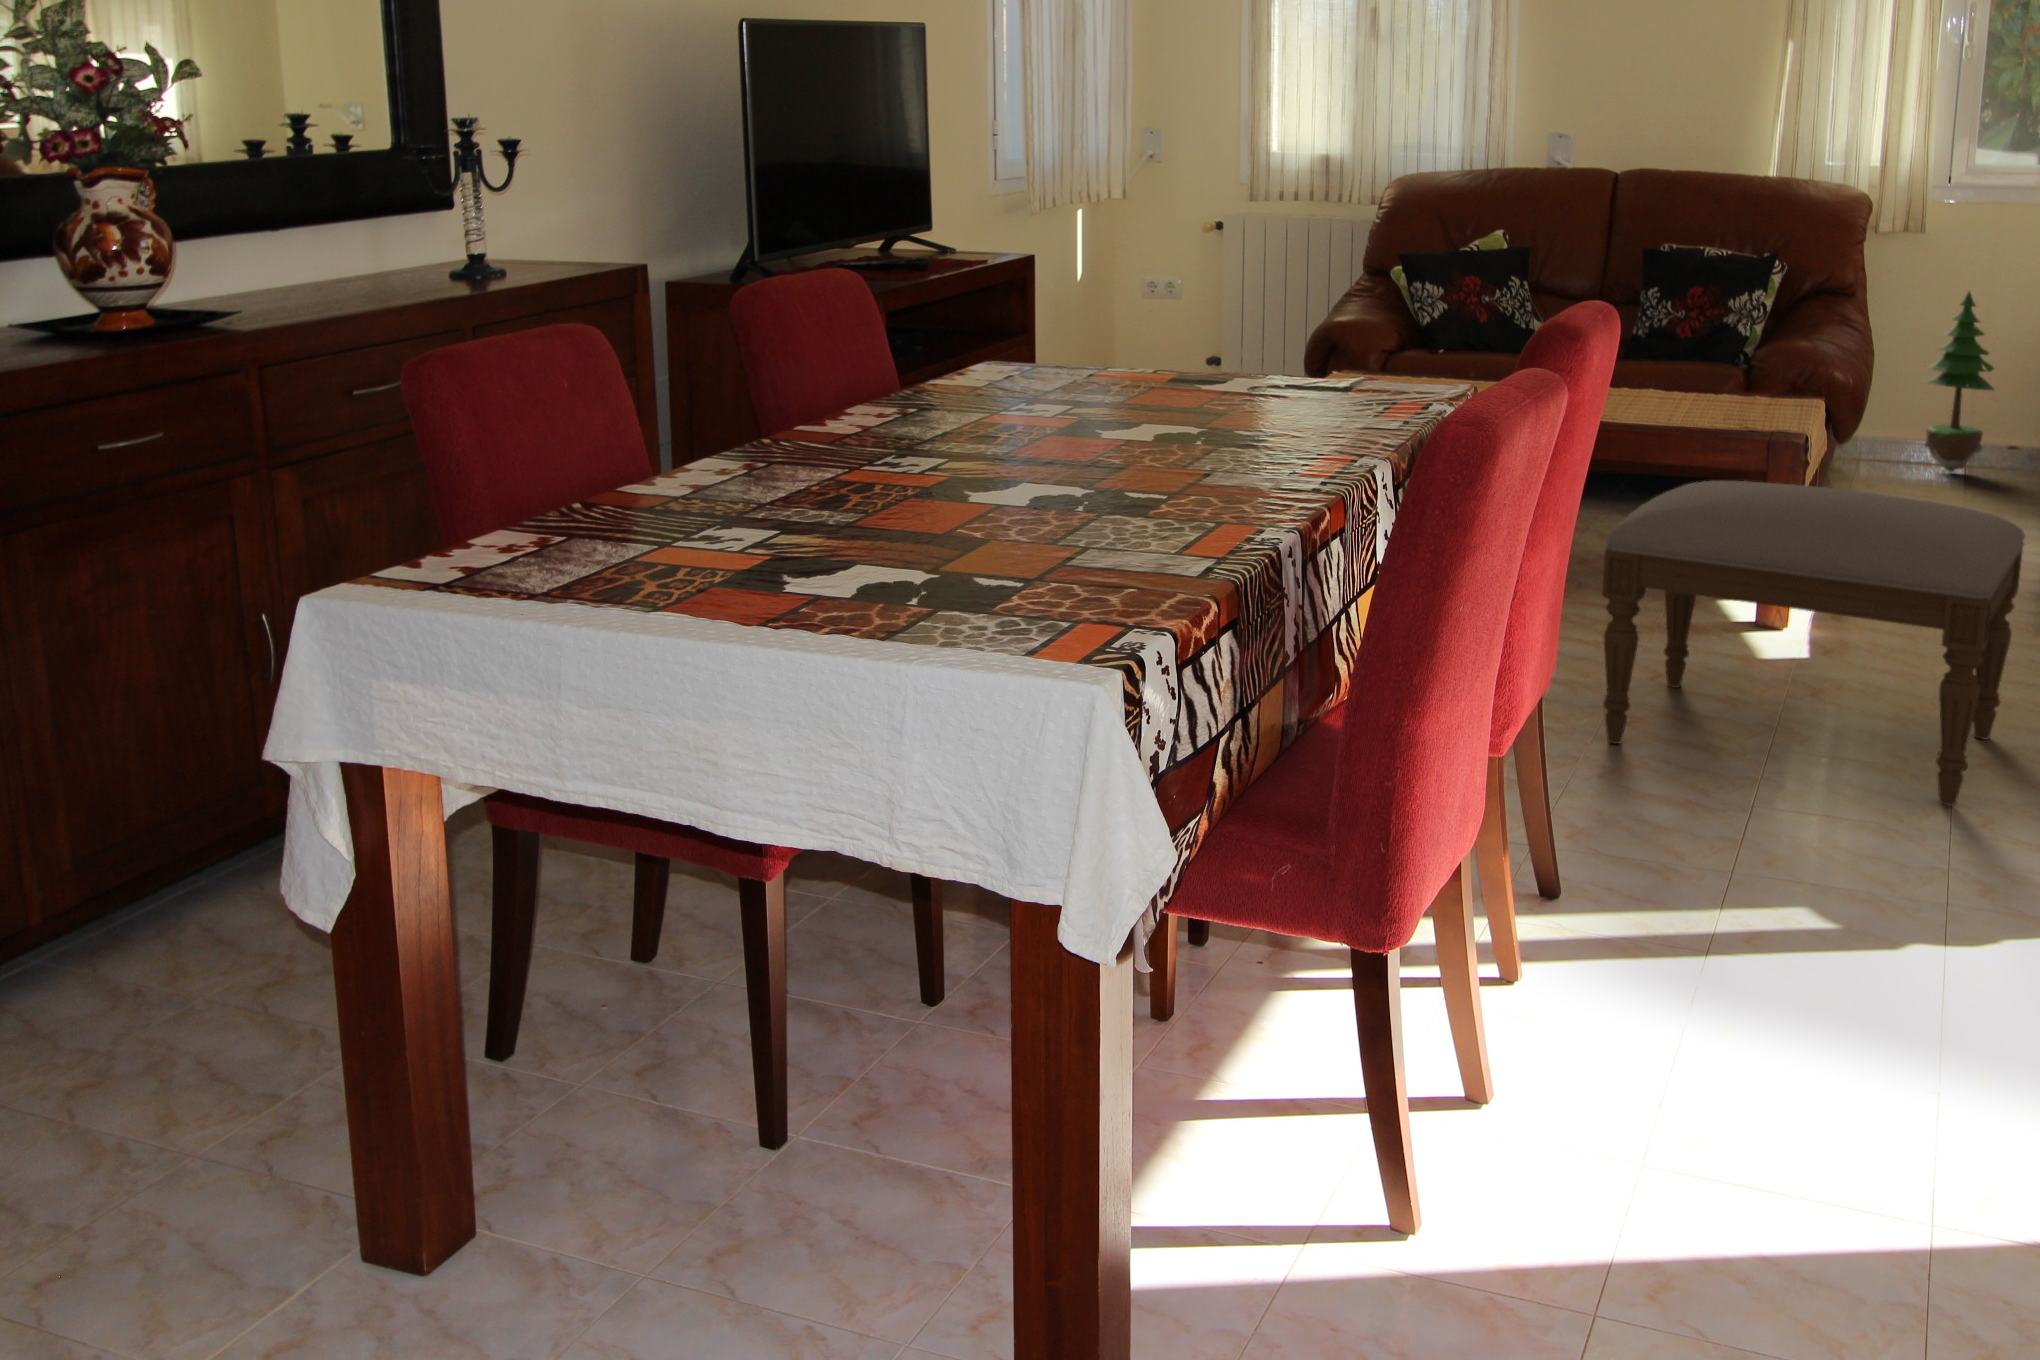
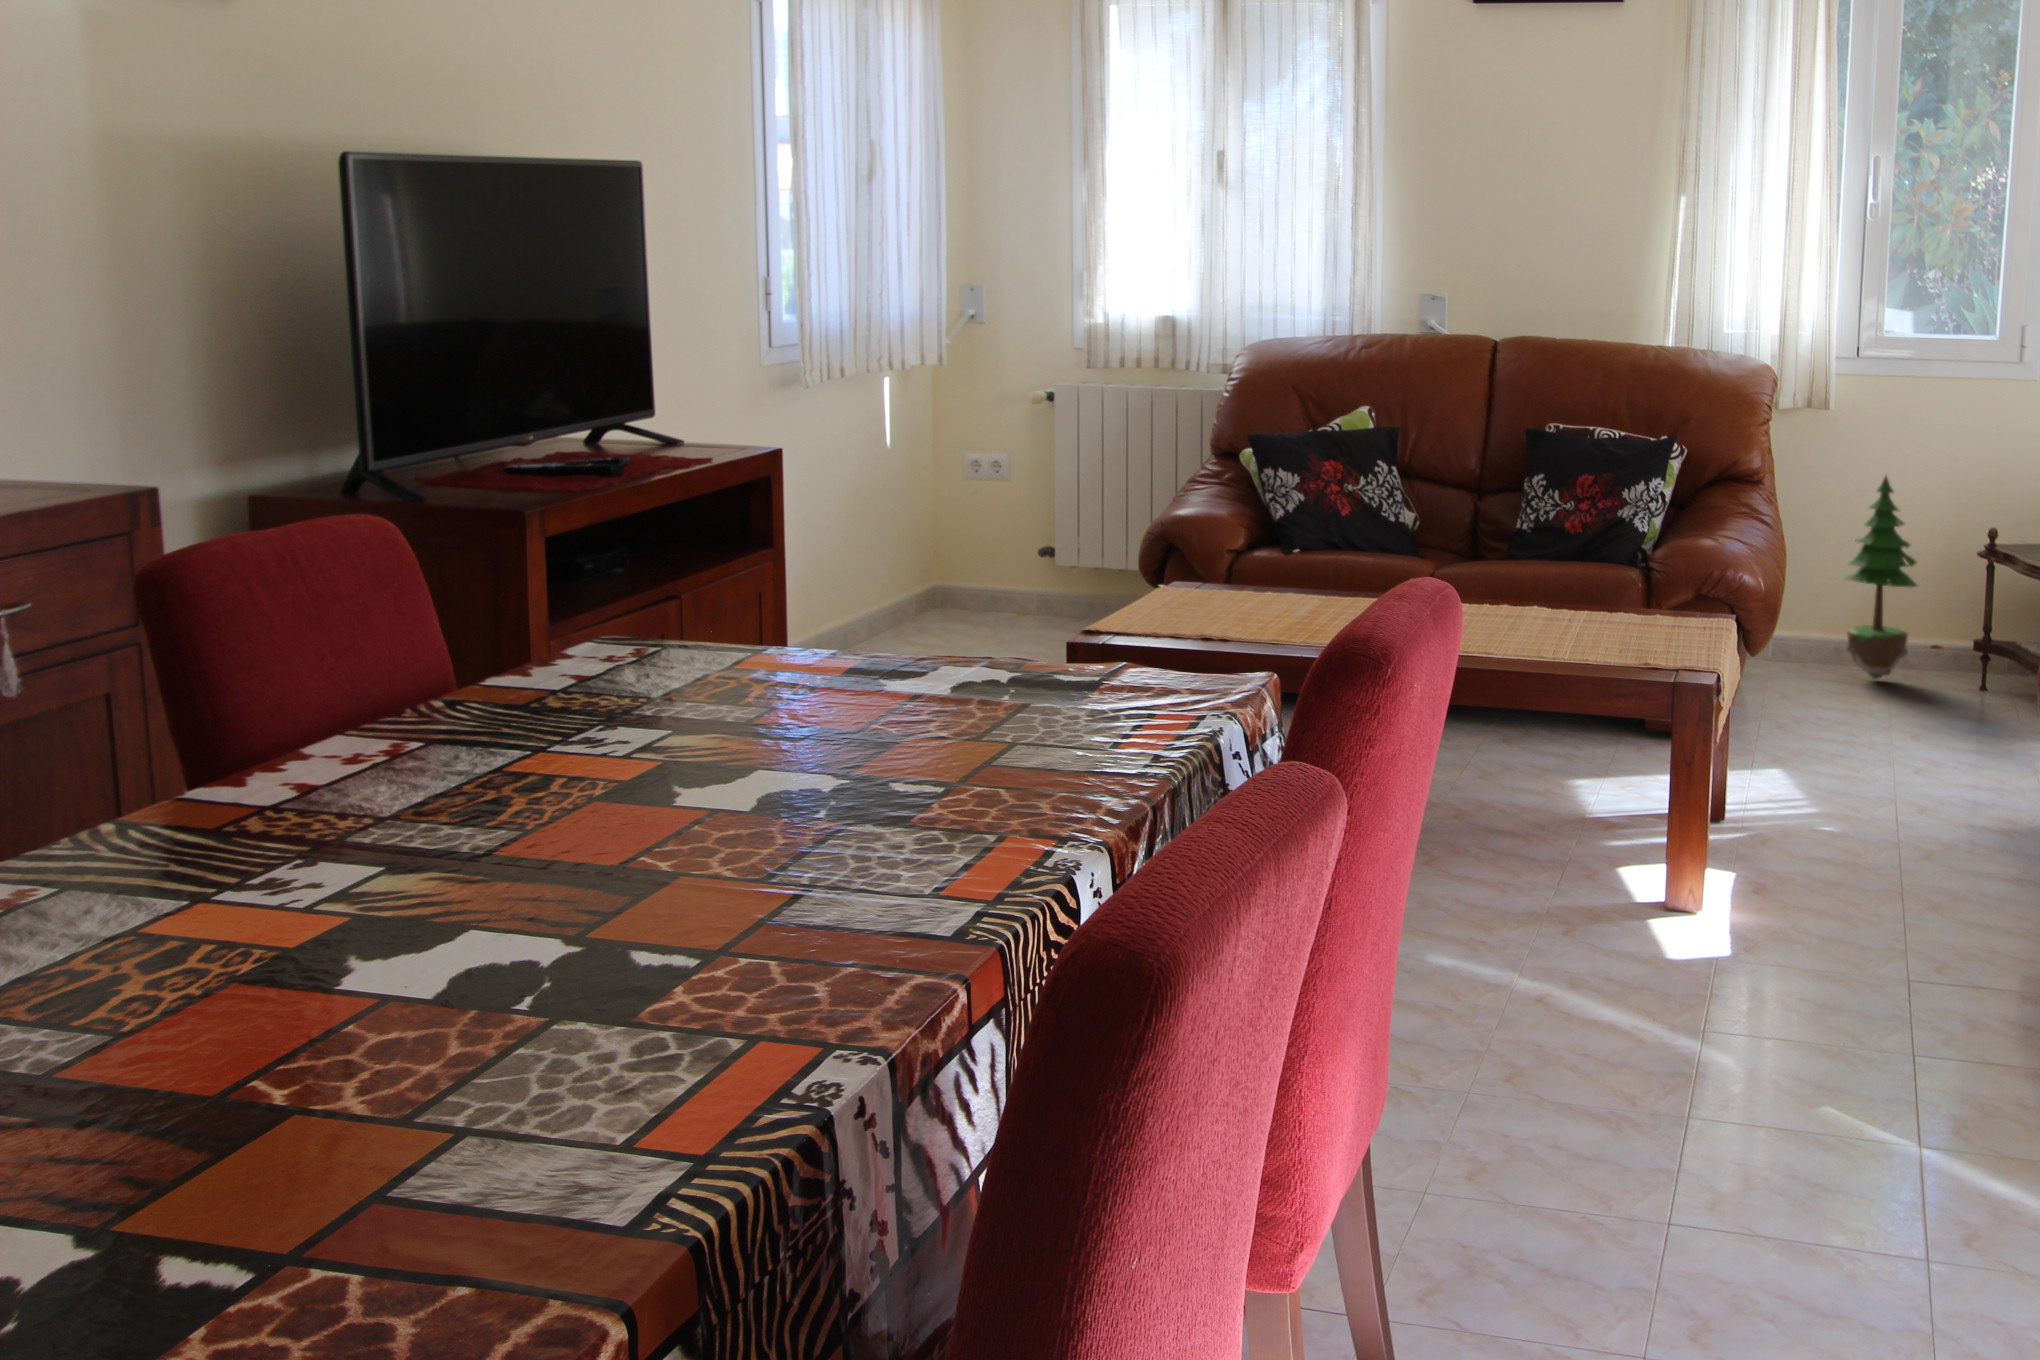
ottoman: present [1602,481,2025,806] -> none [1456,736,1966,1169]

